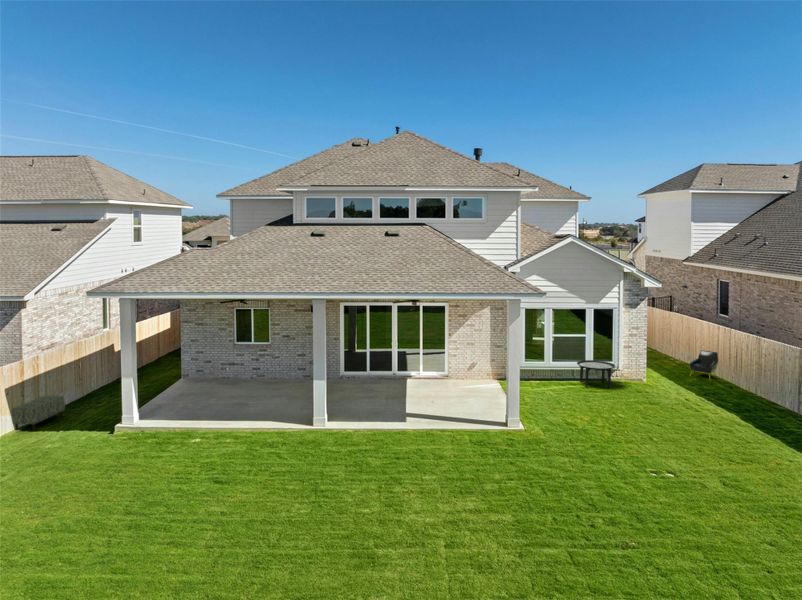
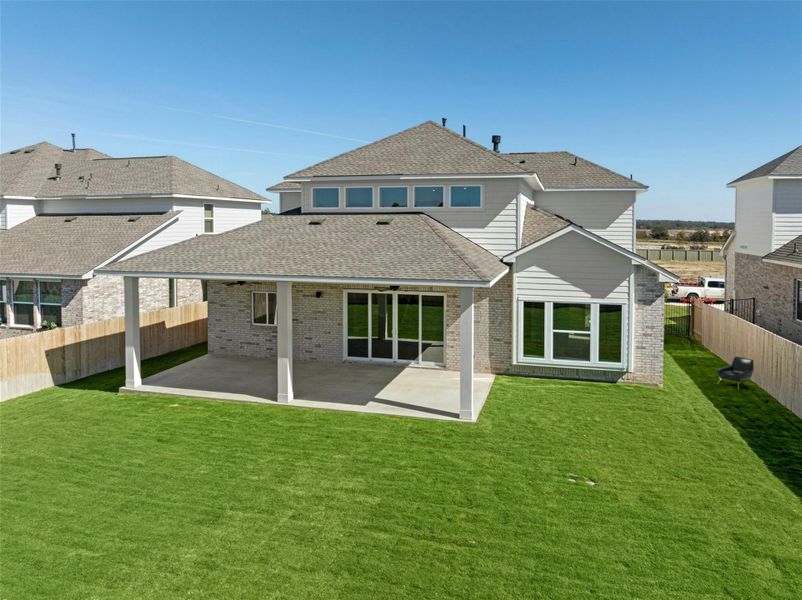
round table: present [577,360,615,388] -> none [577,359,618,390]
bench: present [12,396,65,431] -> none [48,360,95,387]

